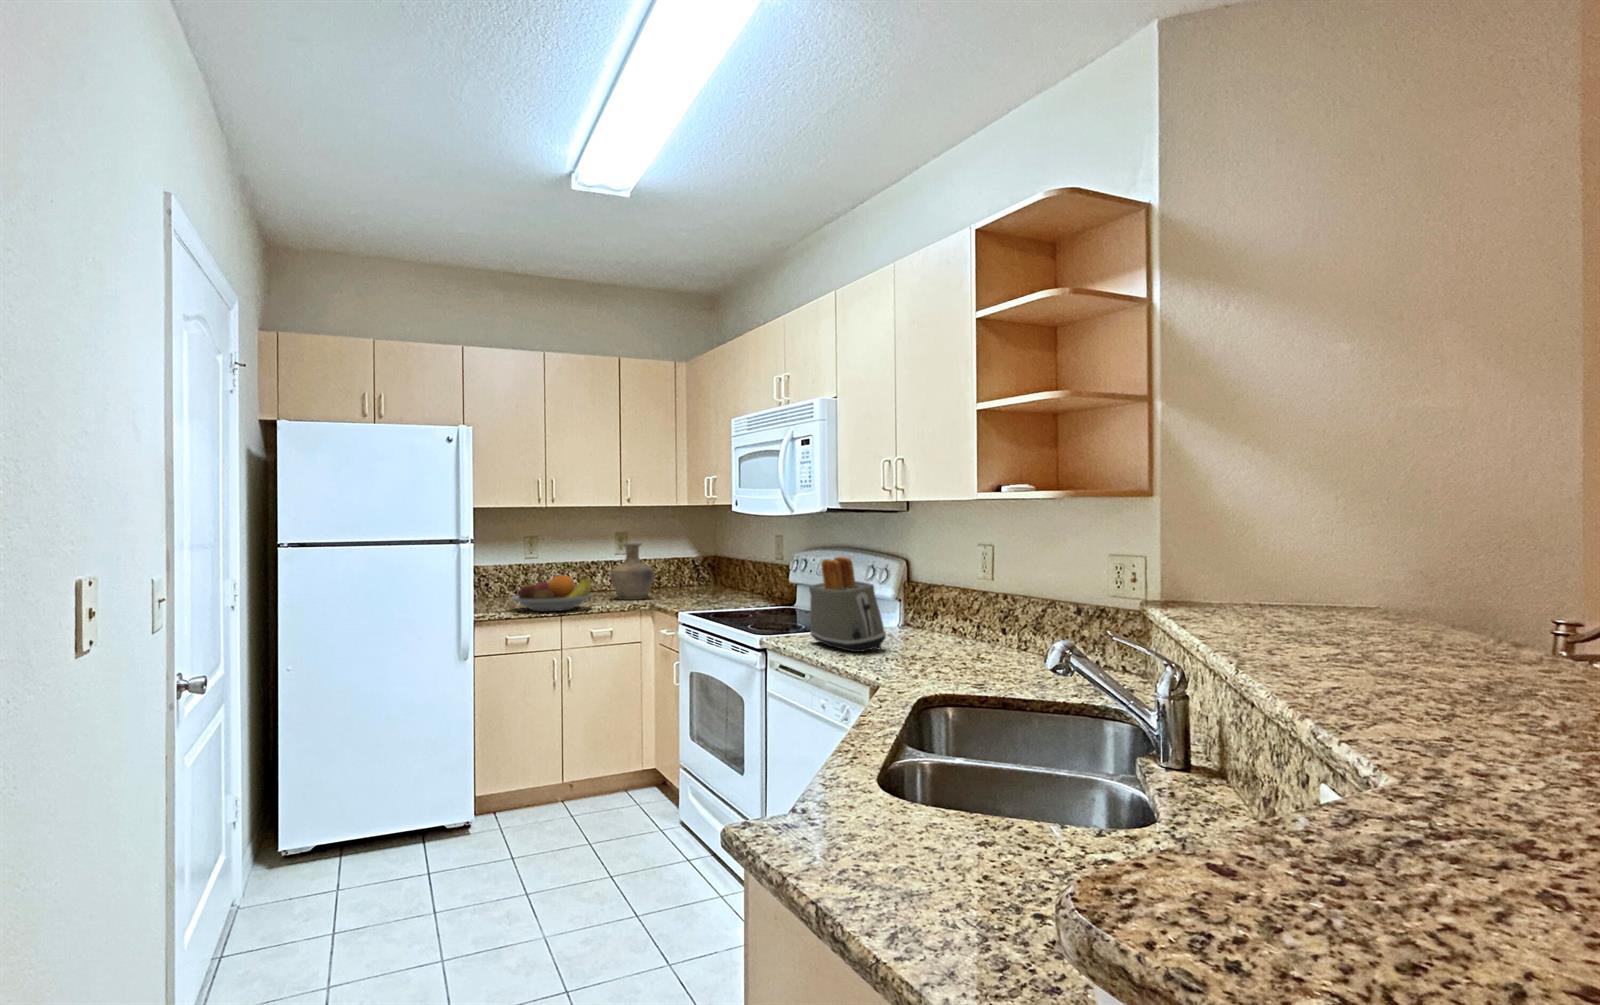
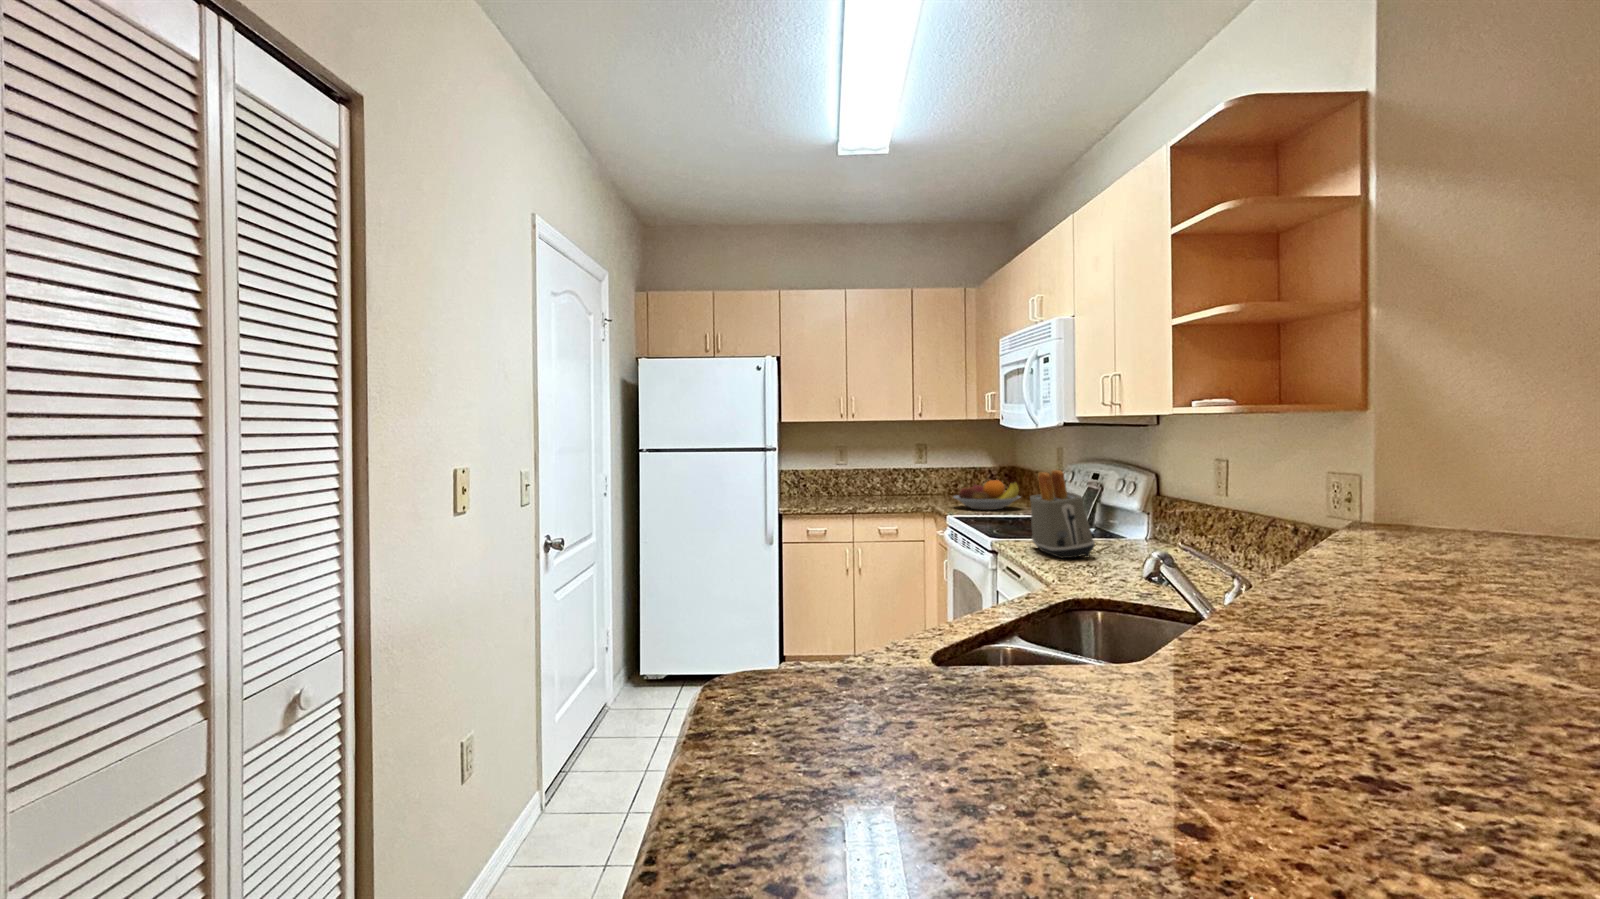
vase: present [610,543,655,600] -> none [908,453,946,503]
fruit bowl: present [511,575,593,611] -> present [954,480,1020,510]

